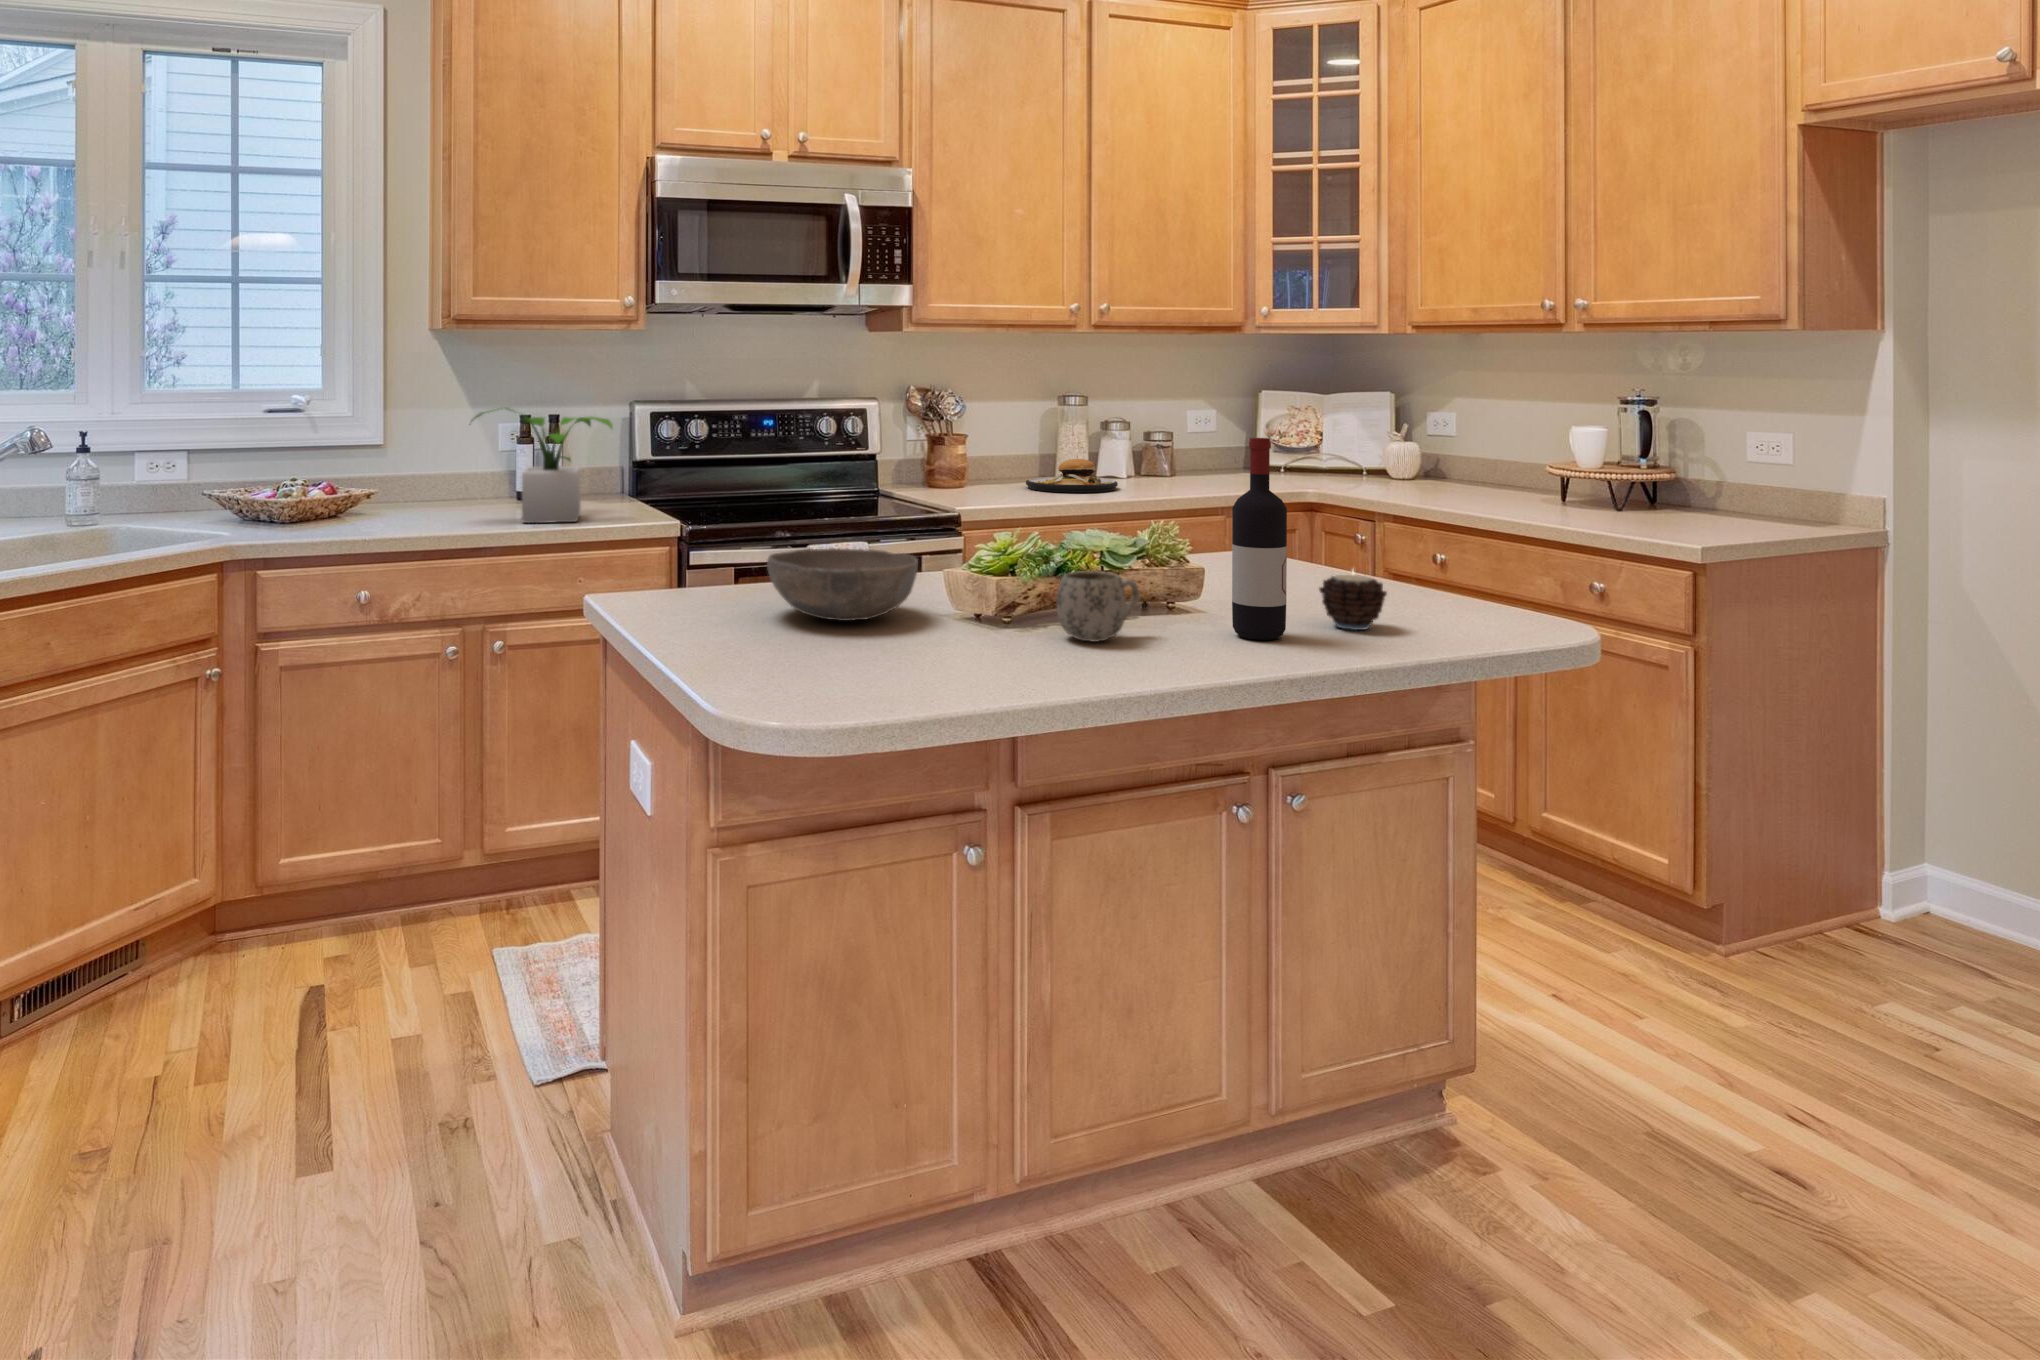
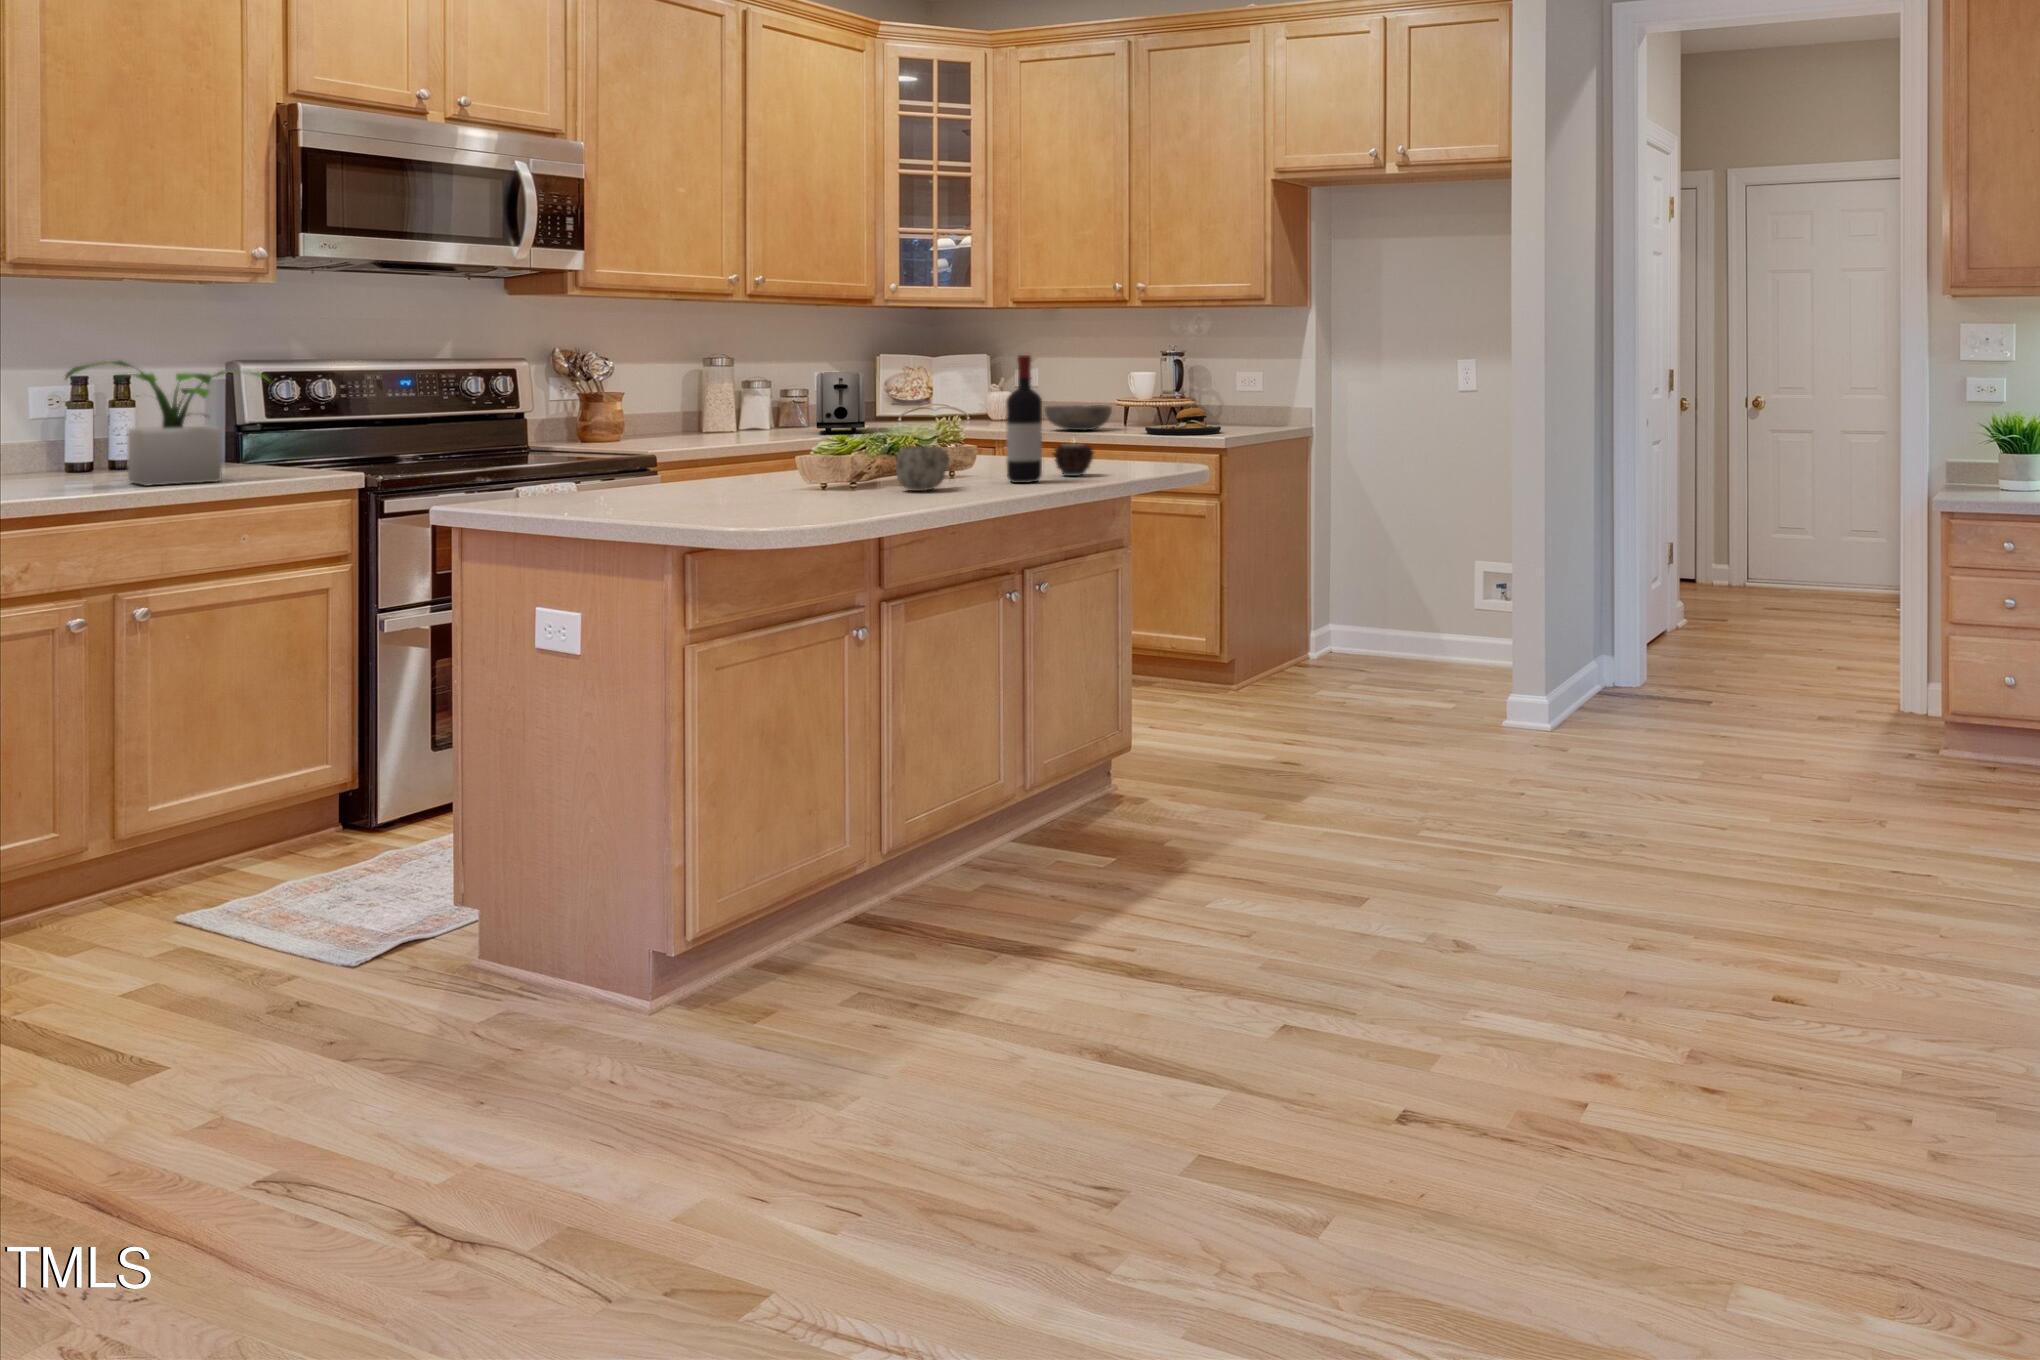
toaster: none [1166,414,1229,490] -> present [816,372,865,434]
plate: present [1026,456,1118,492] -> present [1145,407,1221,435]
bowl: present [767,548,918,621] -> present [1044,405,1112,430]

